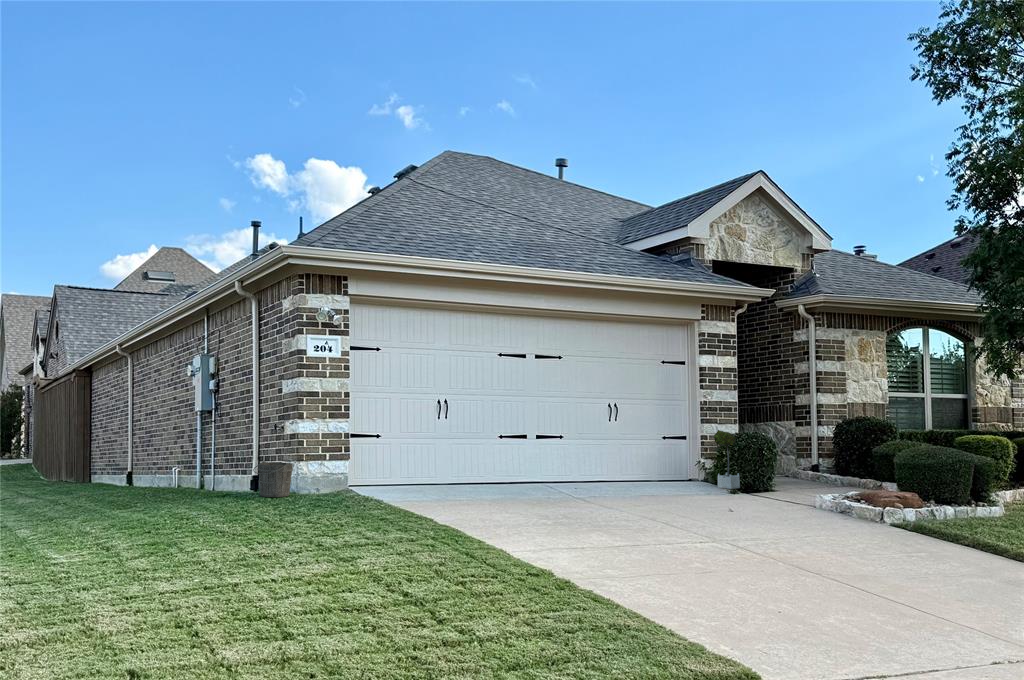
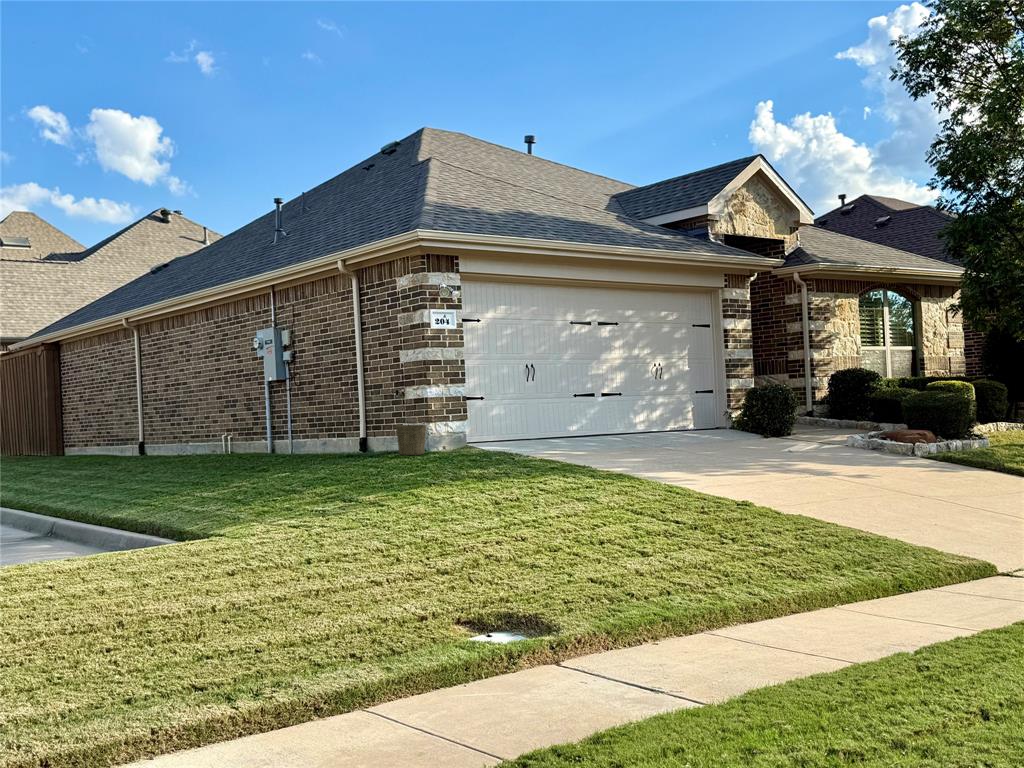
potted tree: present [714,430,740,489] -> none [749,385,771,436]

